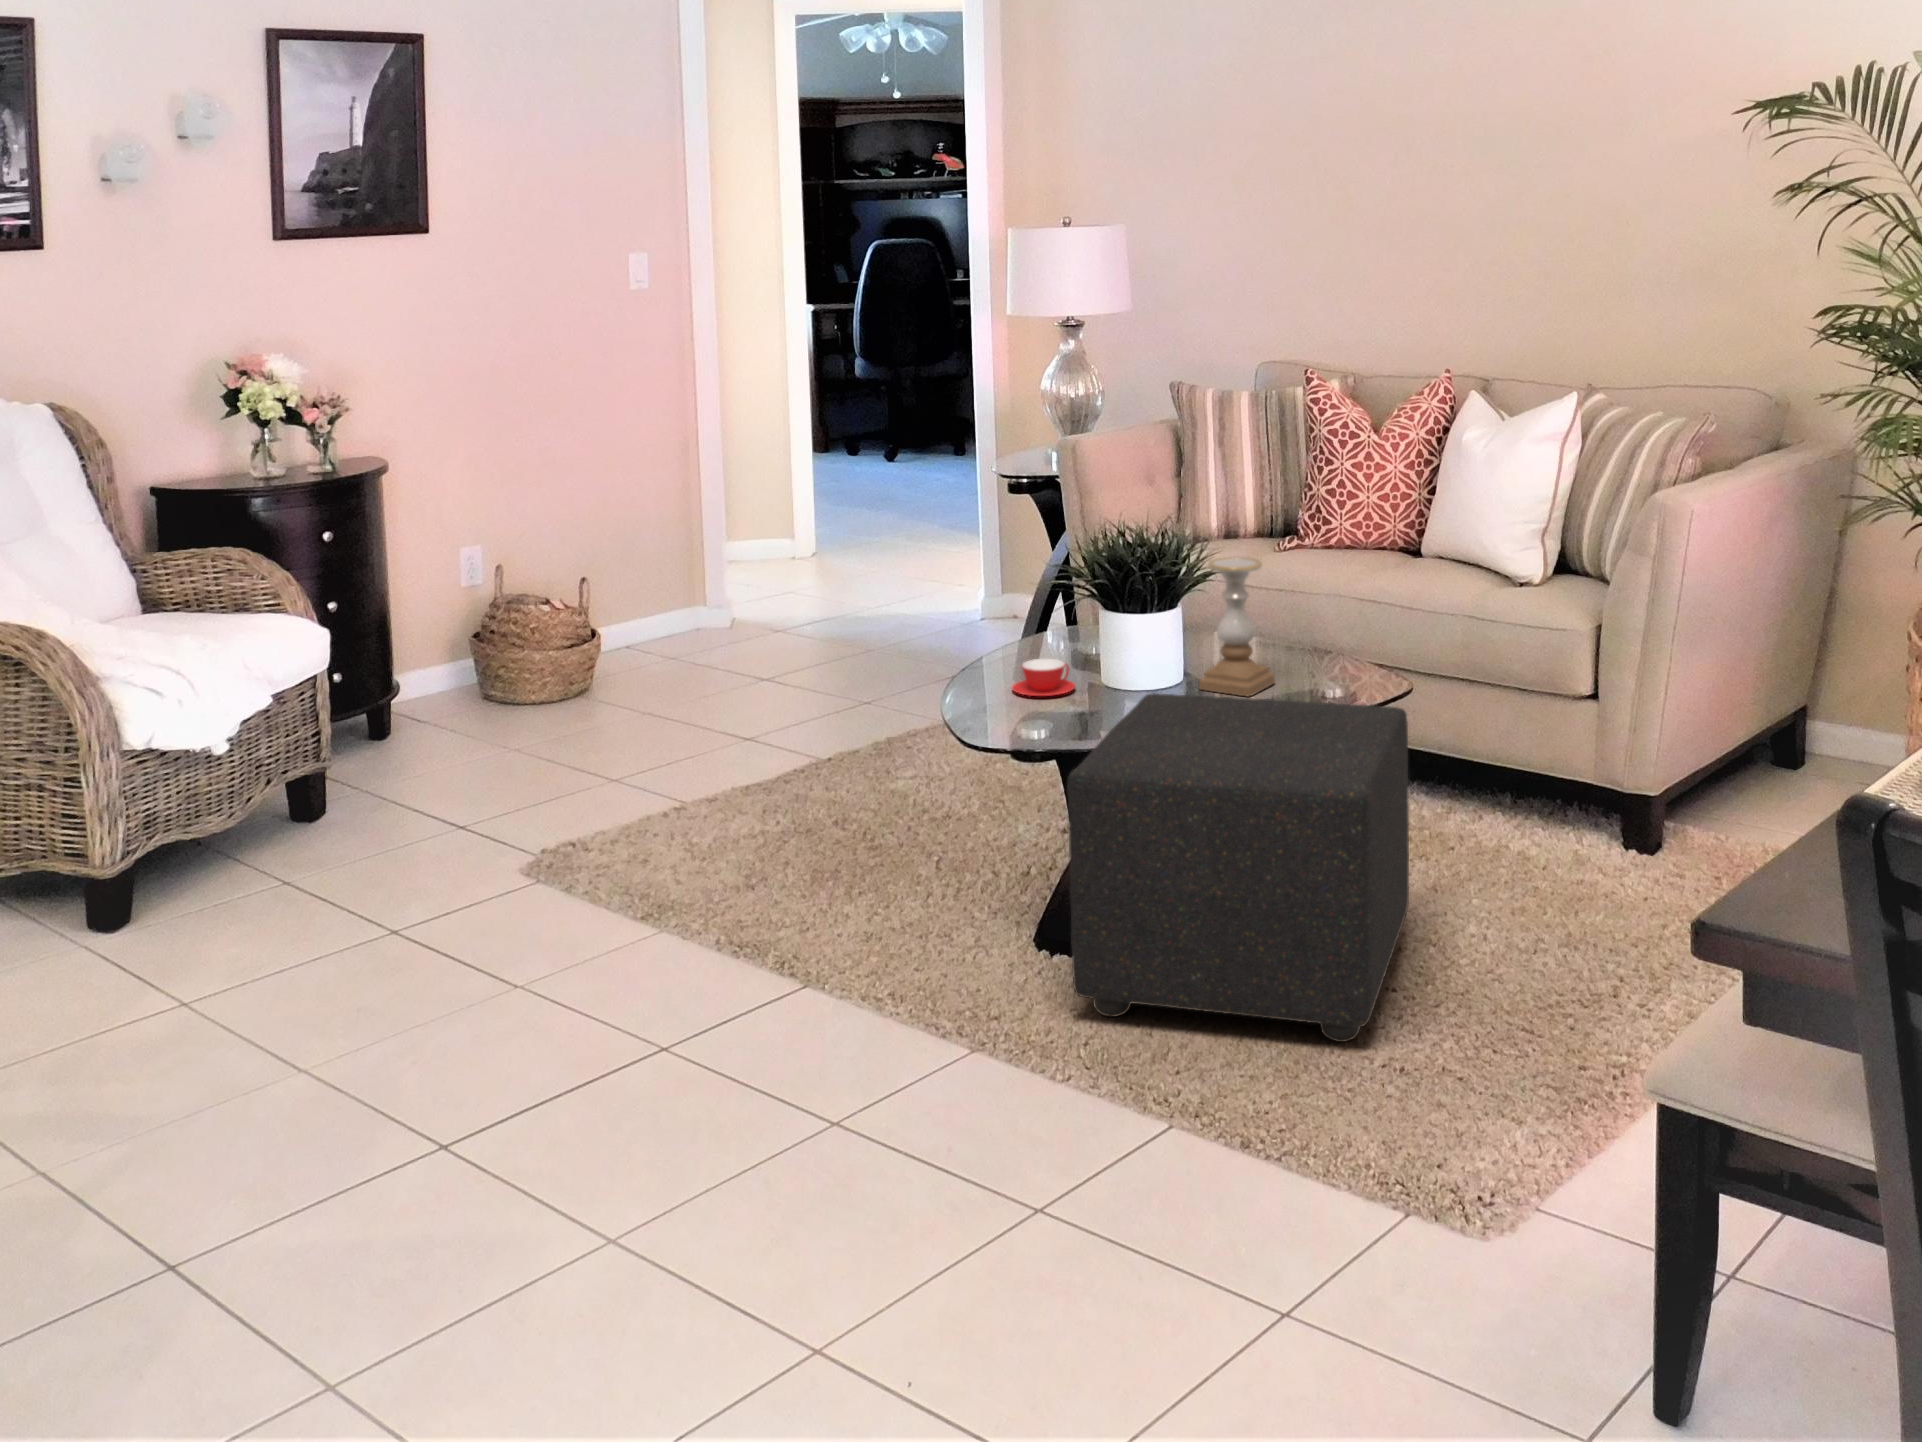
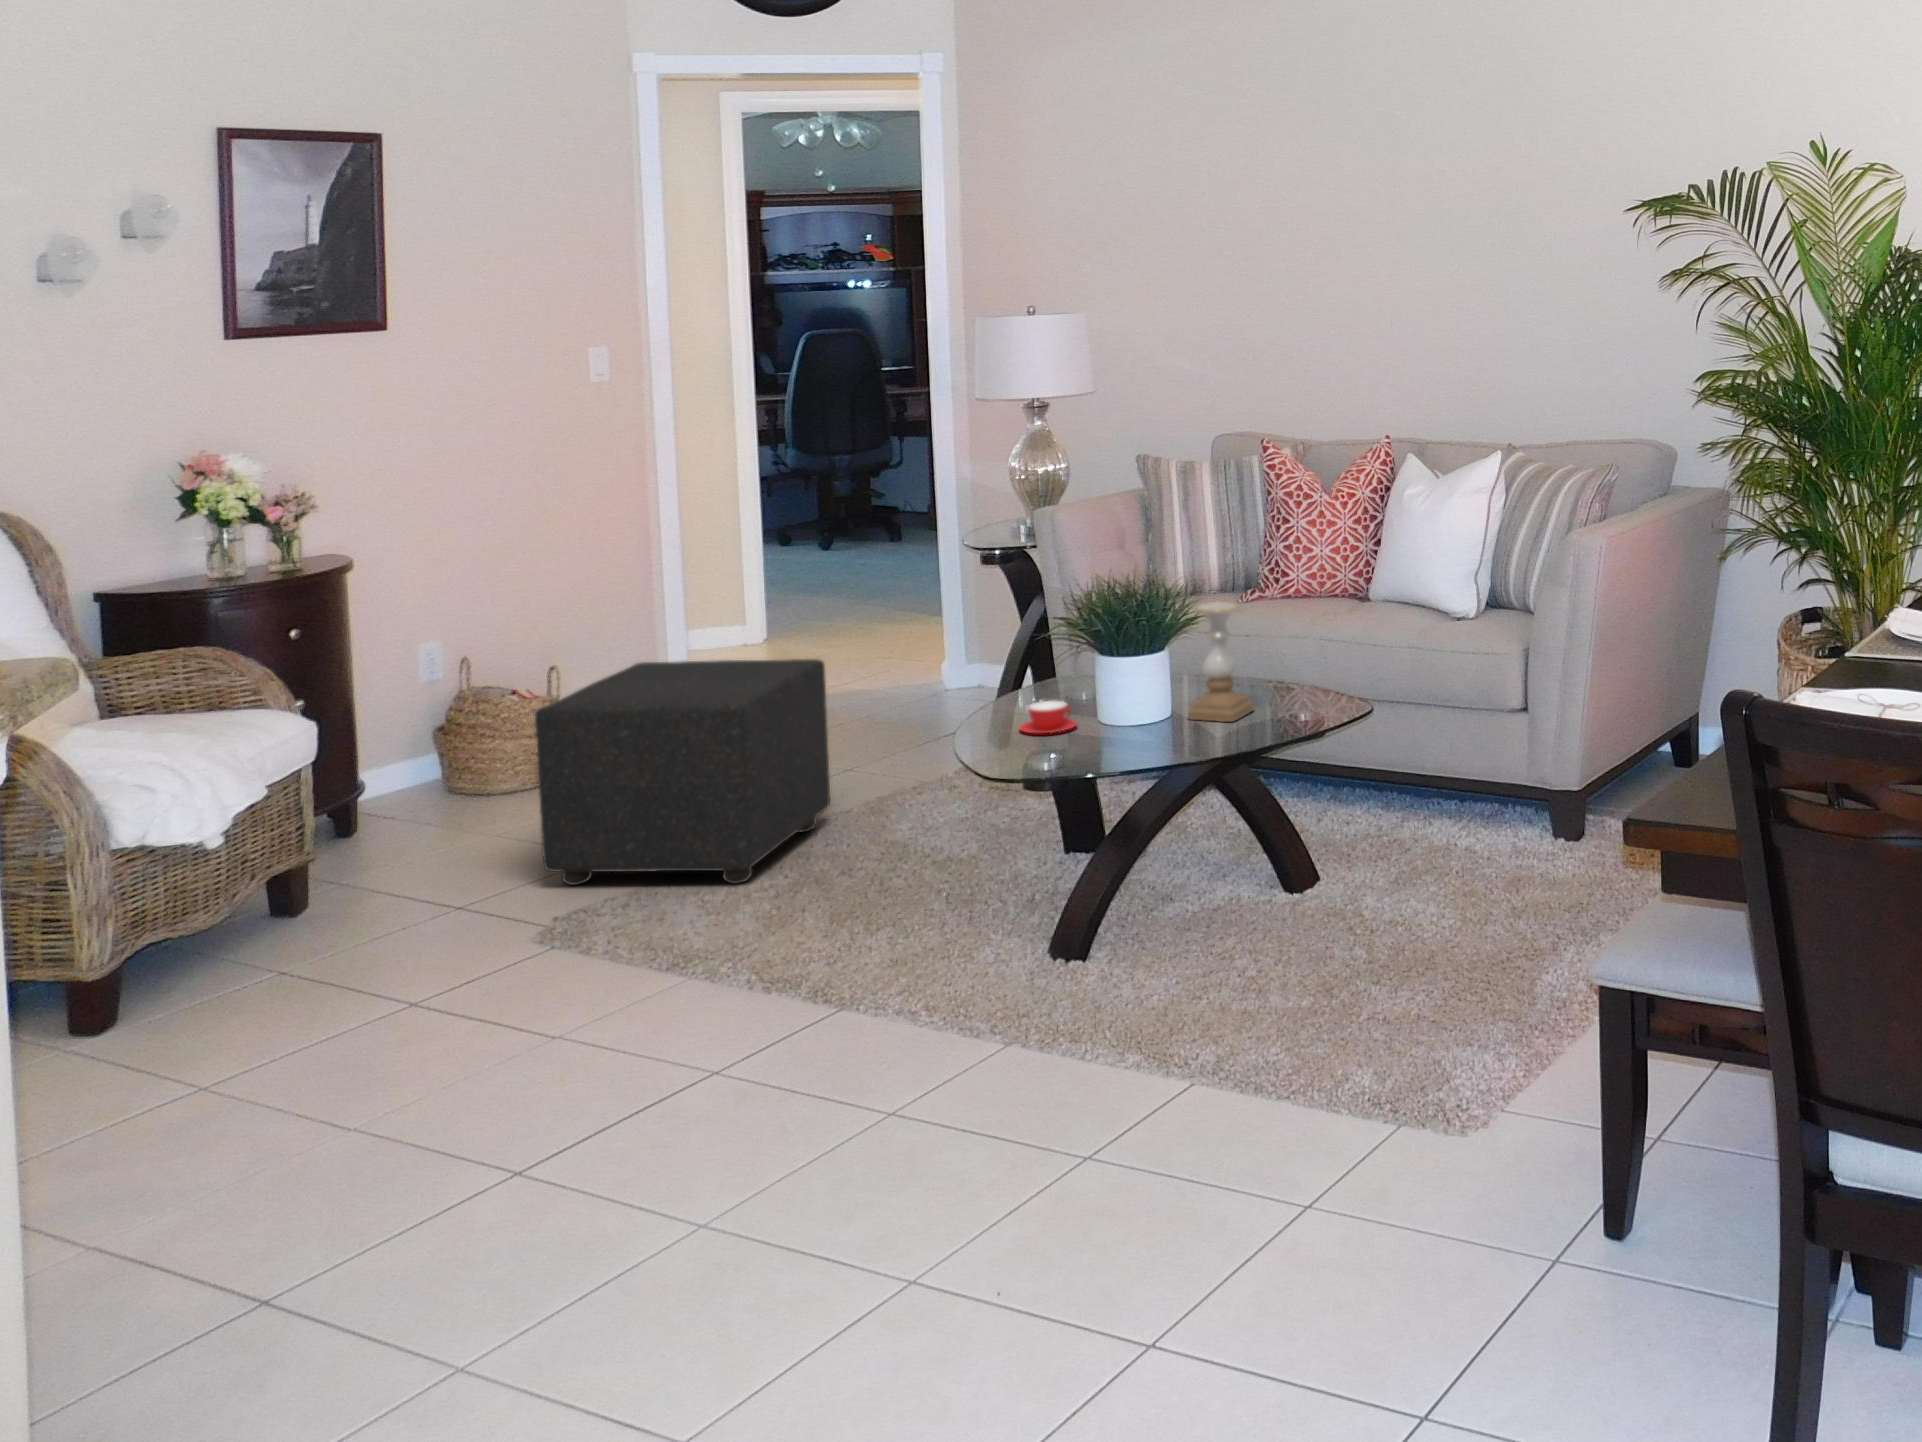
ottoman: present [1067,693,1409,1042] -> present [535,659,830,885]

